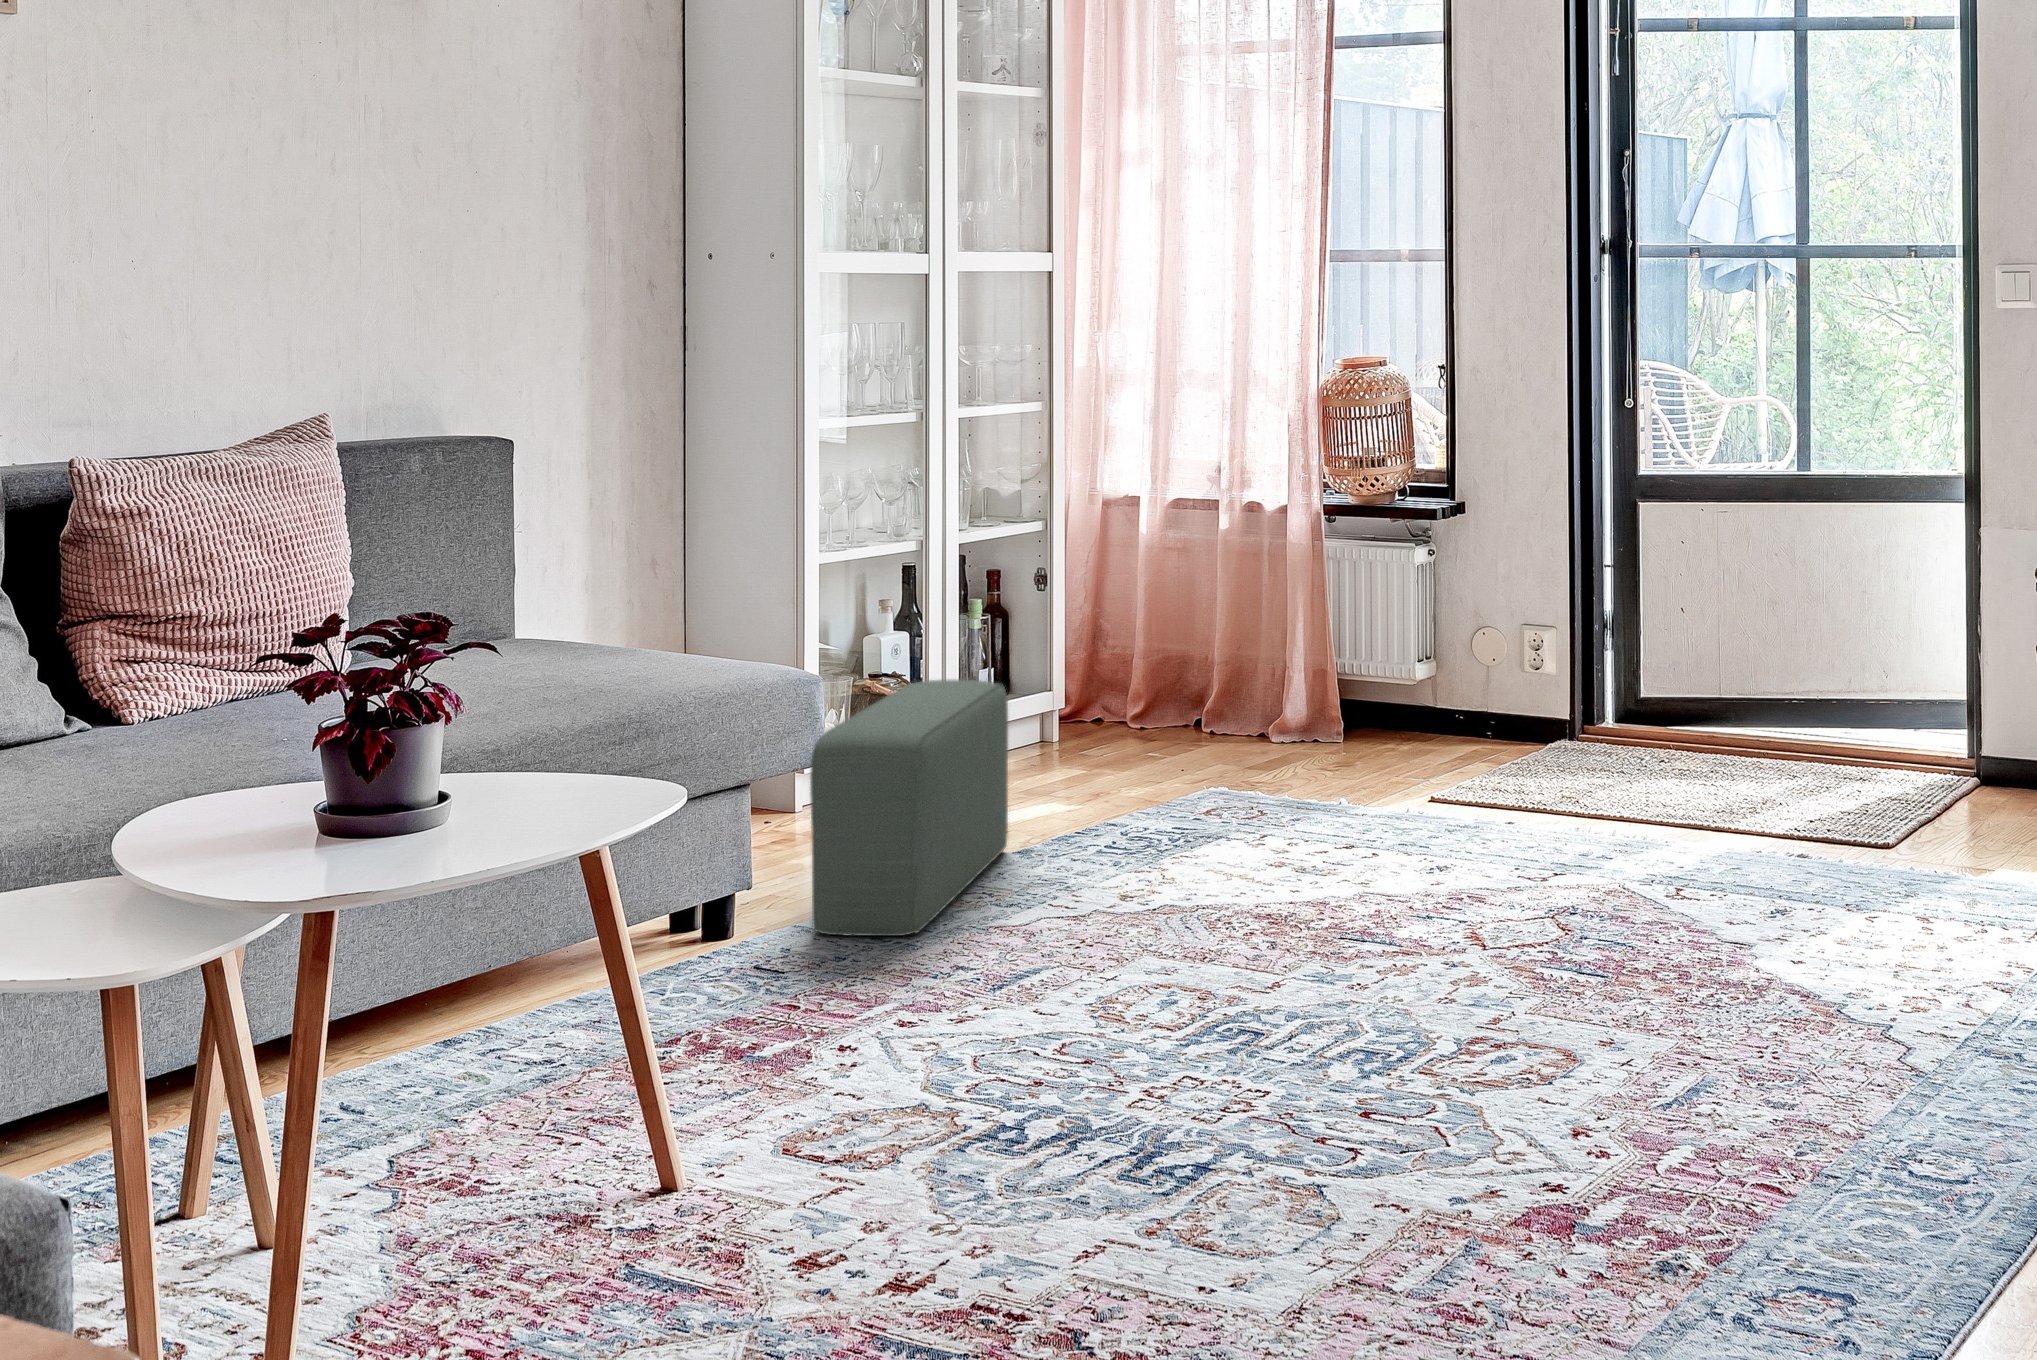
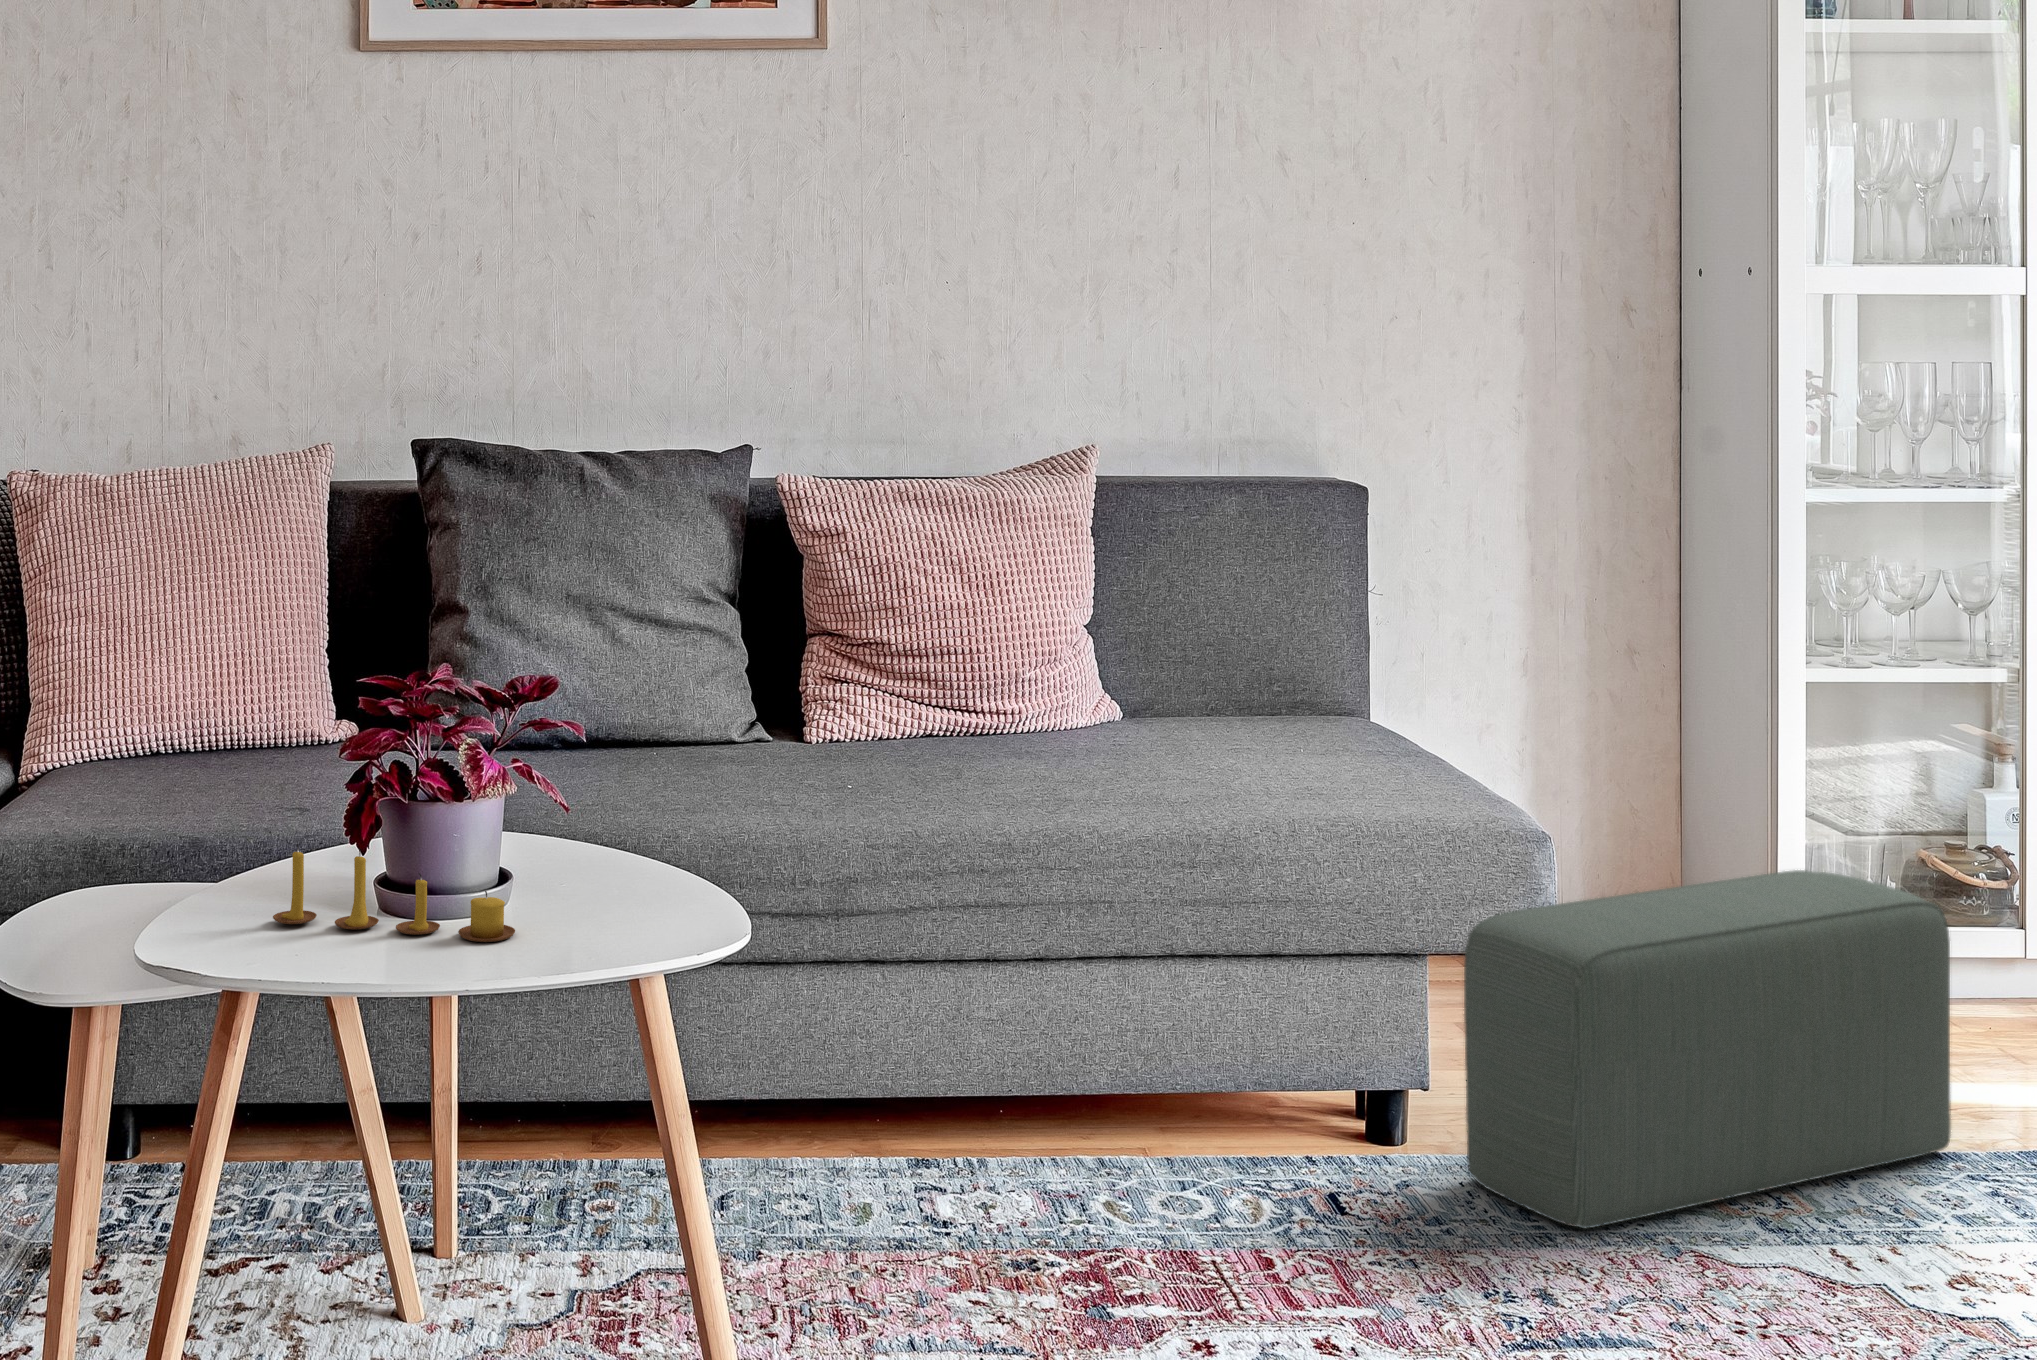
candle: none [314,775,551,860] -> present [273,844,515,942]

